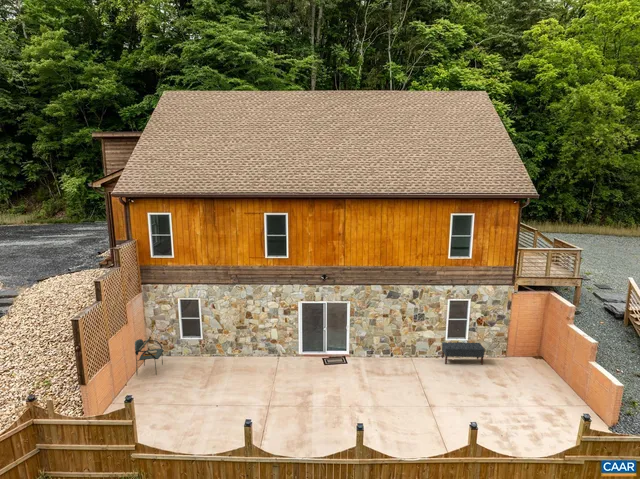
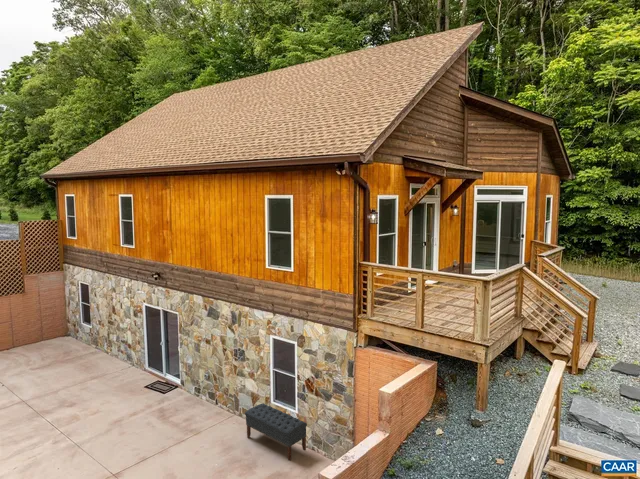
chair: present [135,338,164,374] -> none [24,313,57,350]

